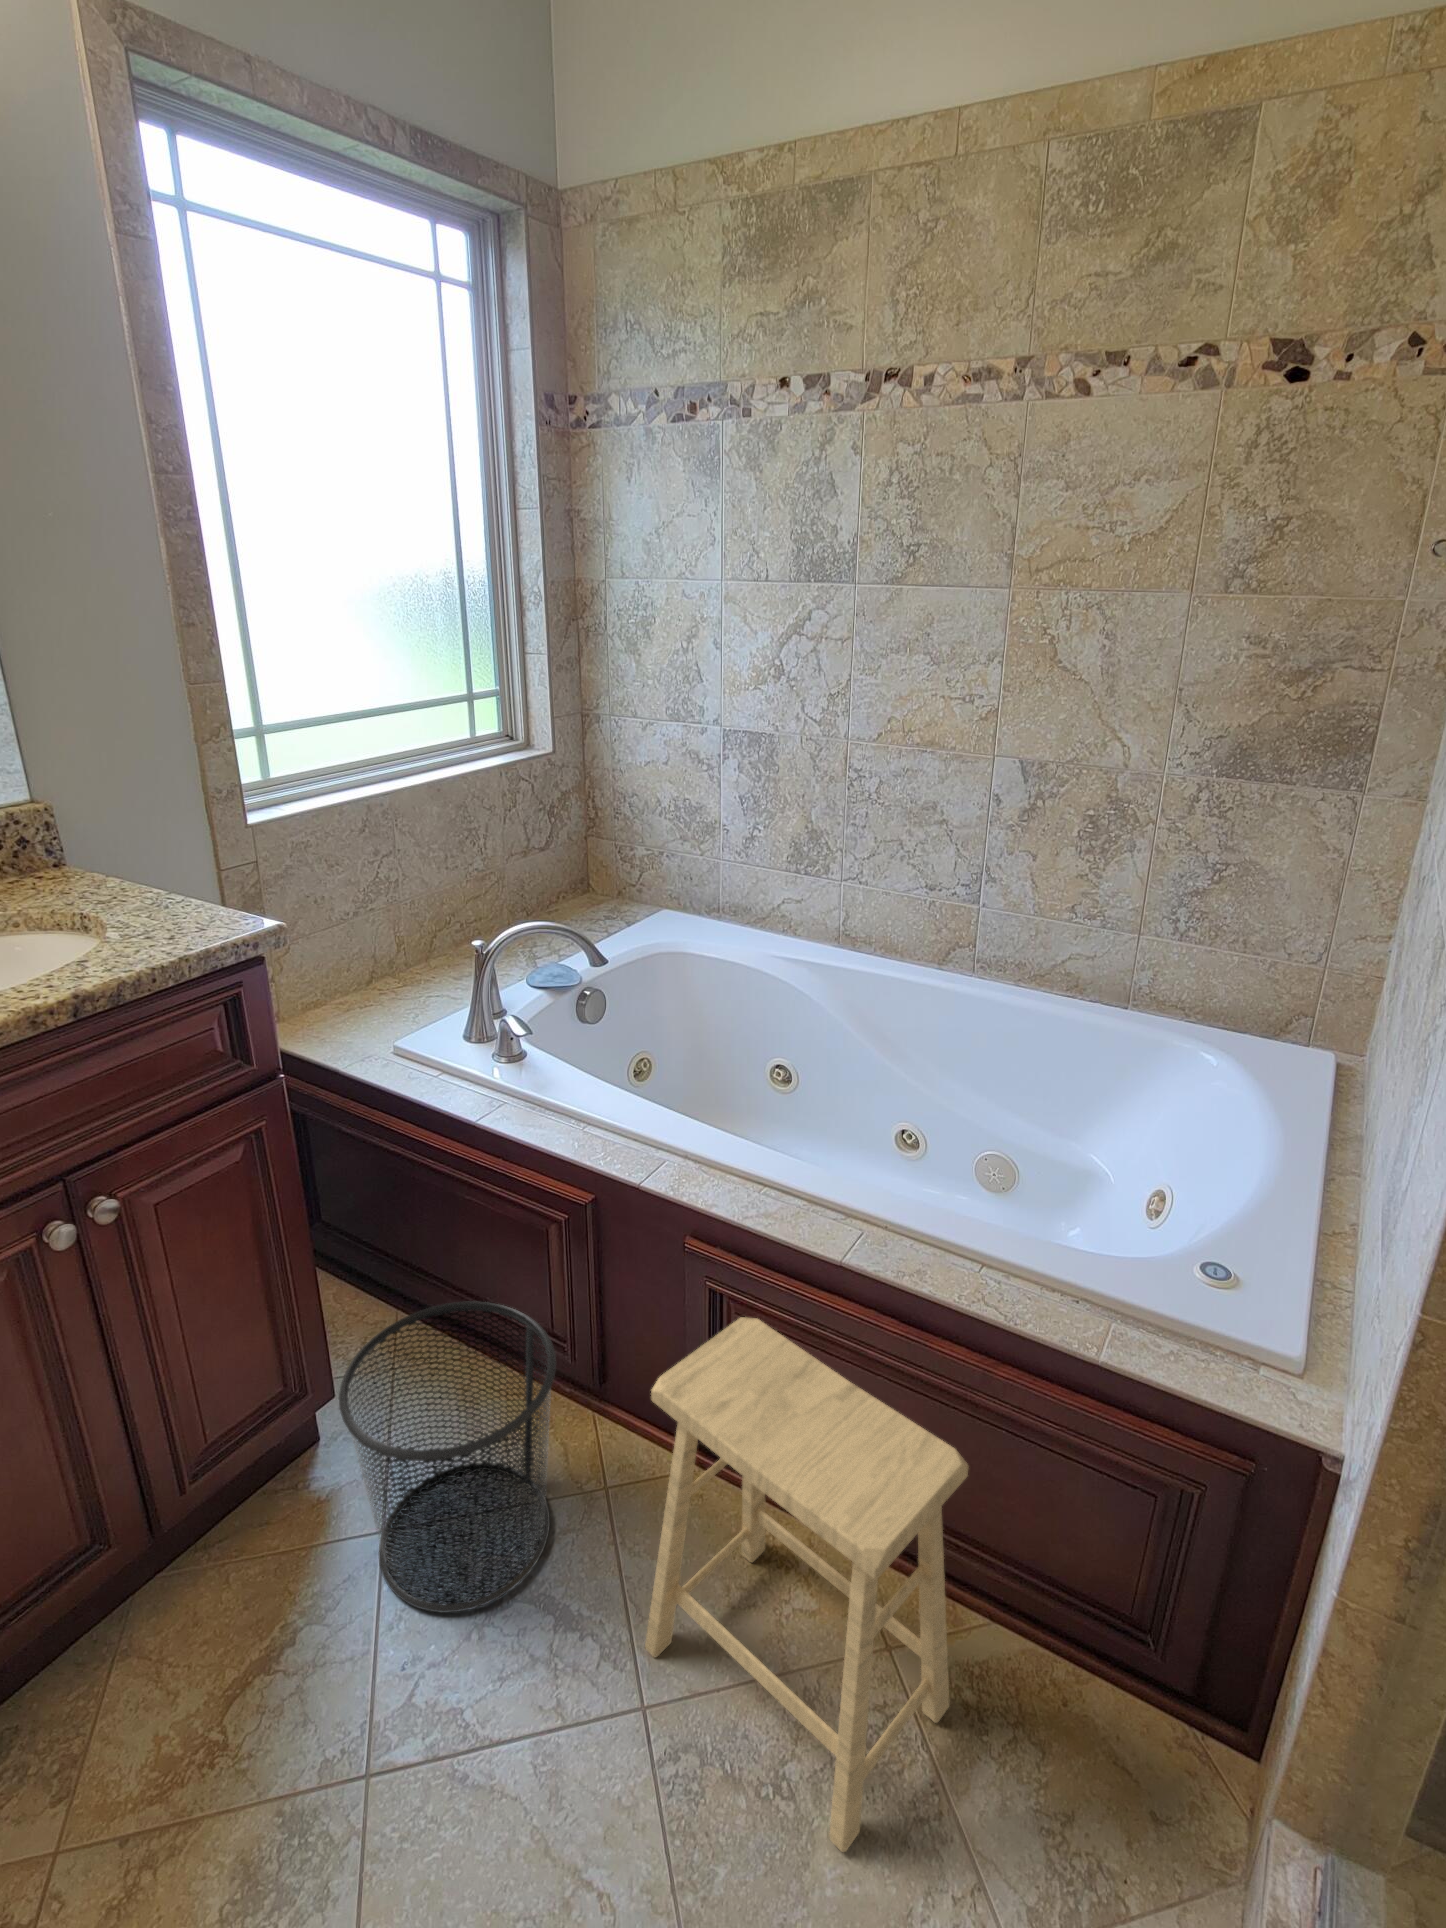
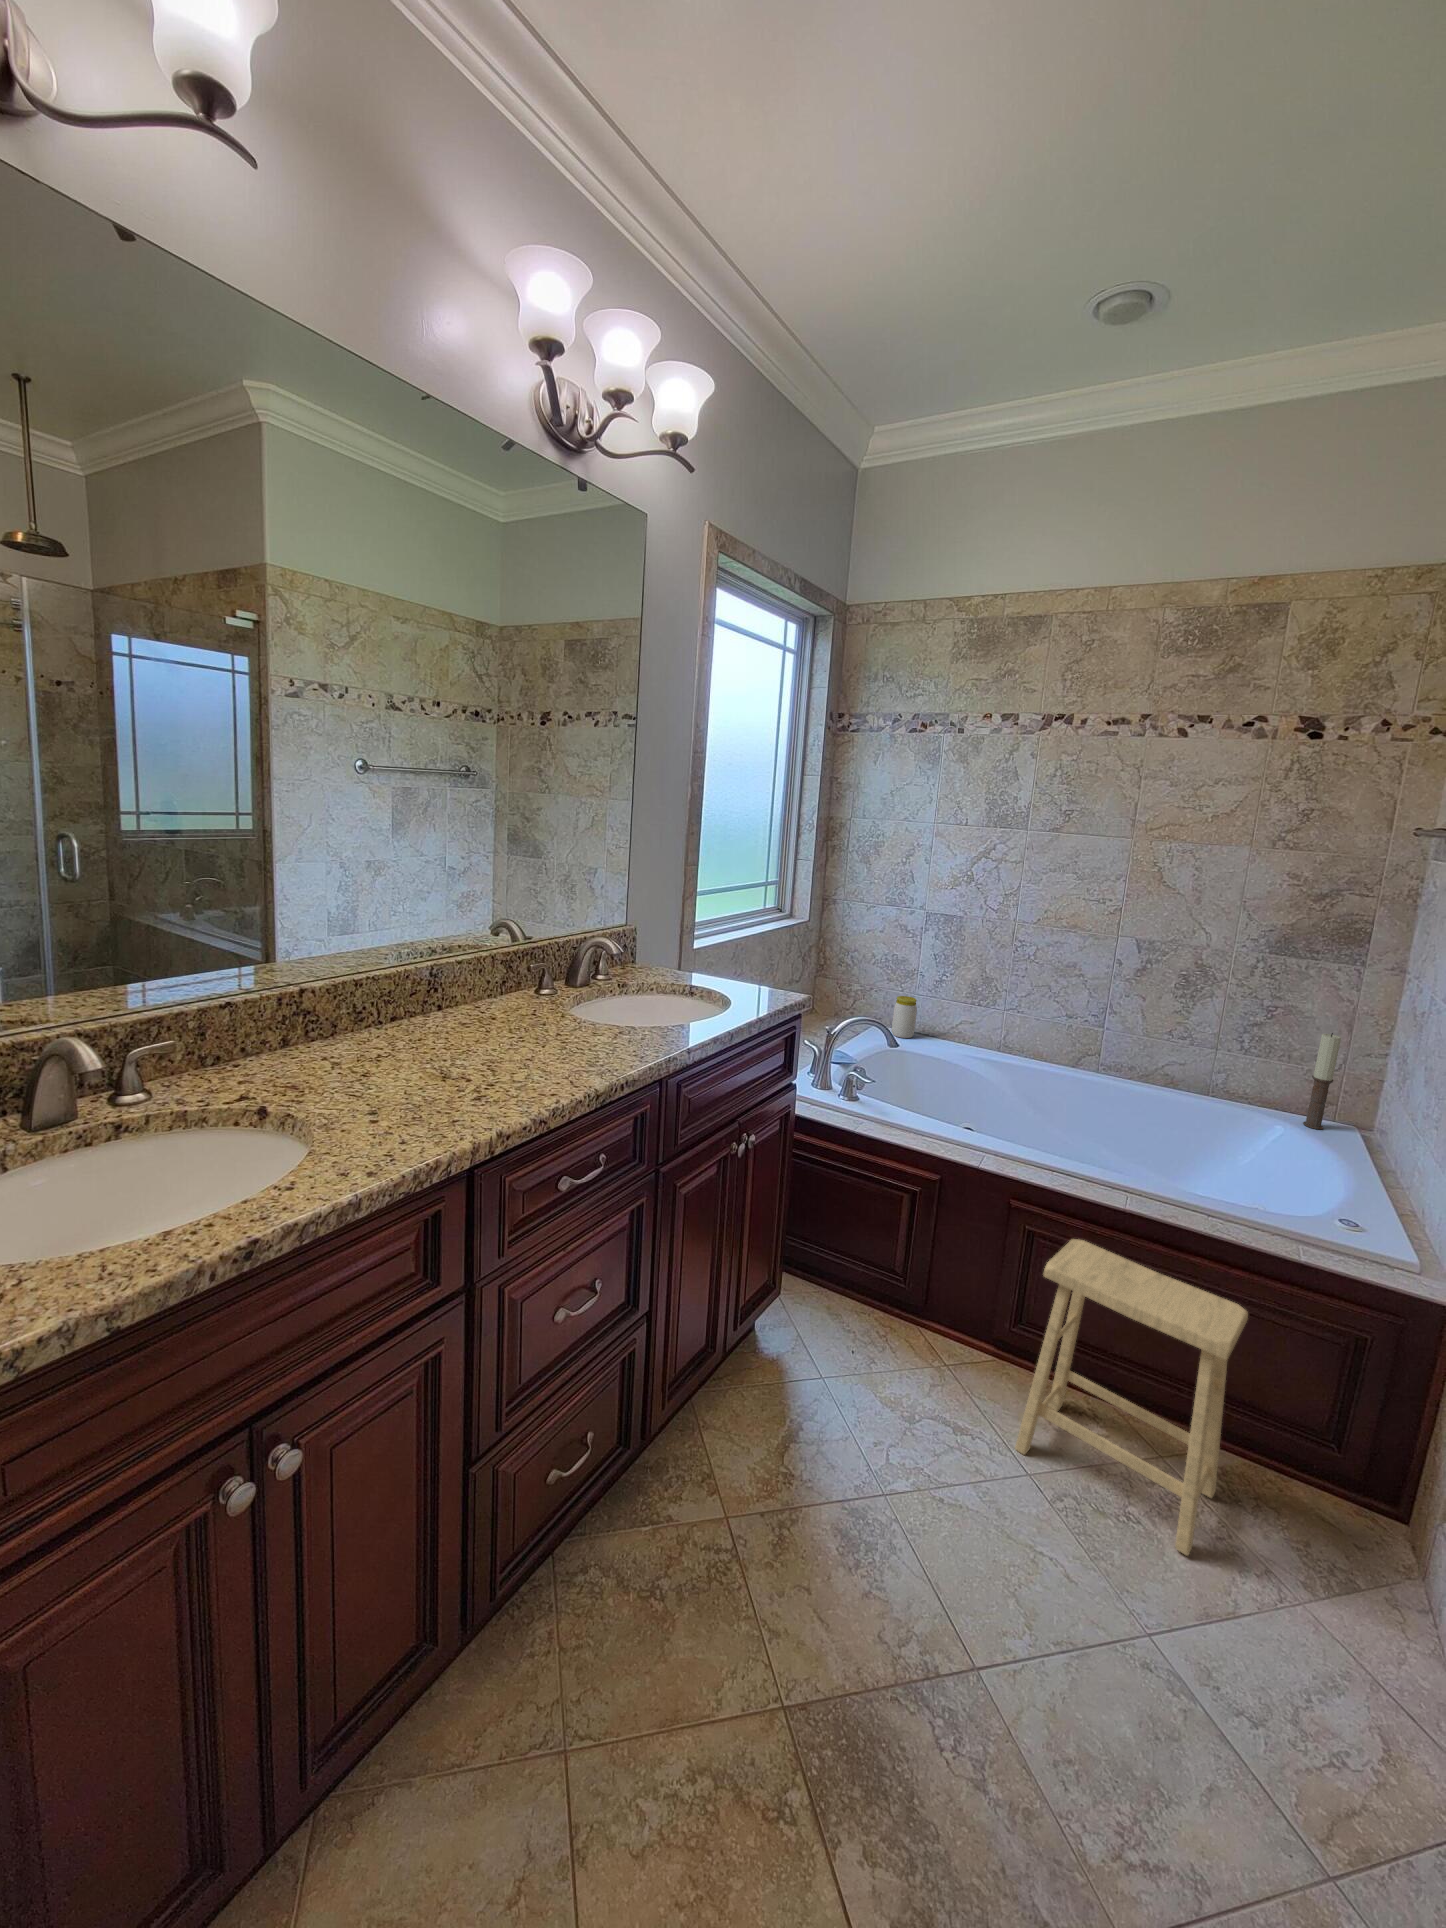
jar: none [674,868,708,934] -> present [892,996,917,1038]
candle: none [1249,910,1309,1064] -> present [1303,1033,1341,1129]
waste bin: present [339,1301,556,1613] -> none [823,1234,953,1423]

